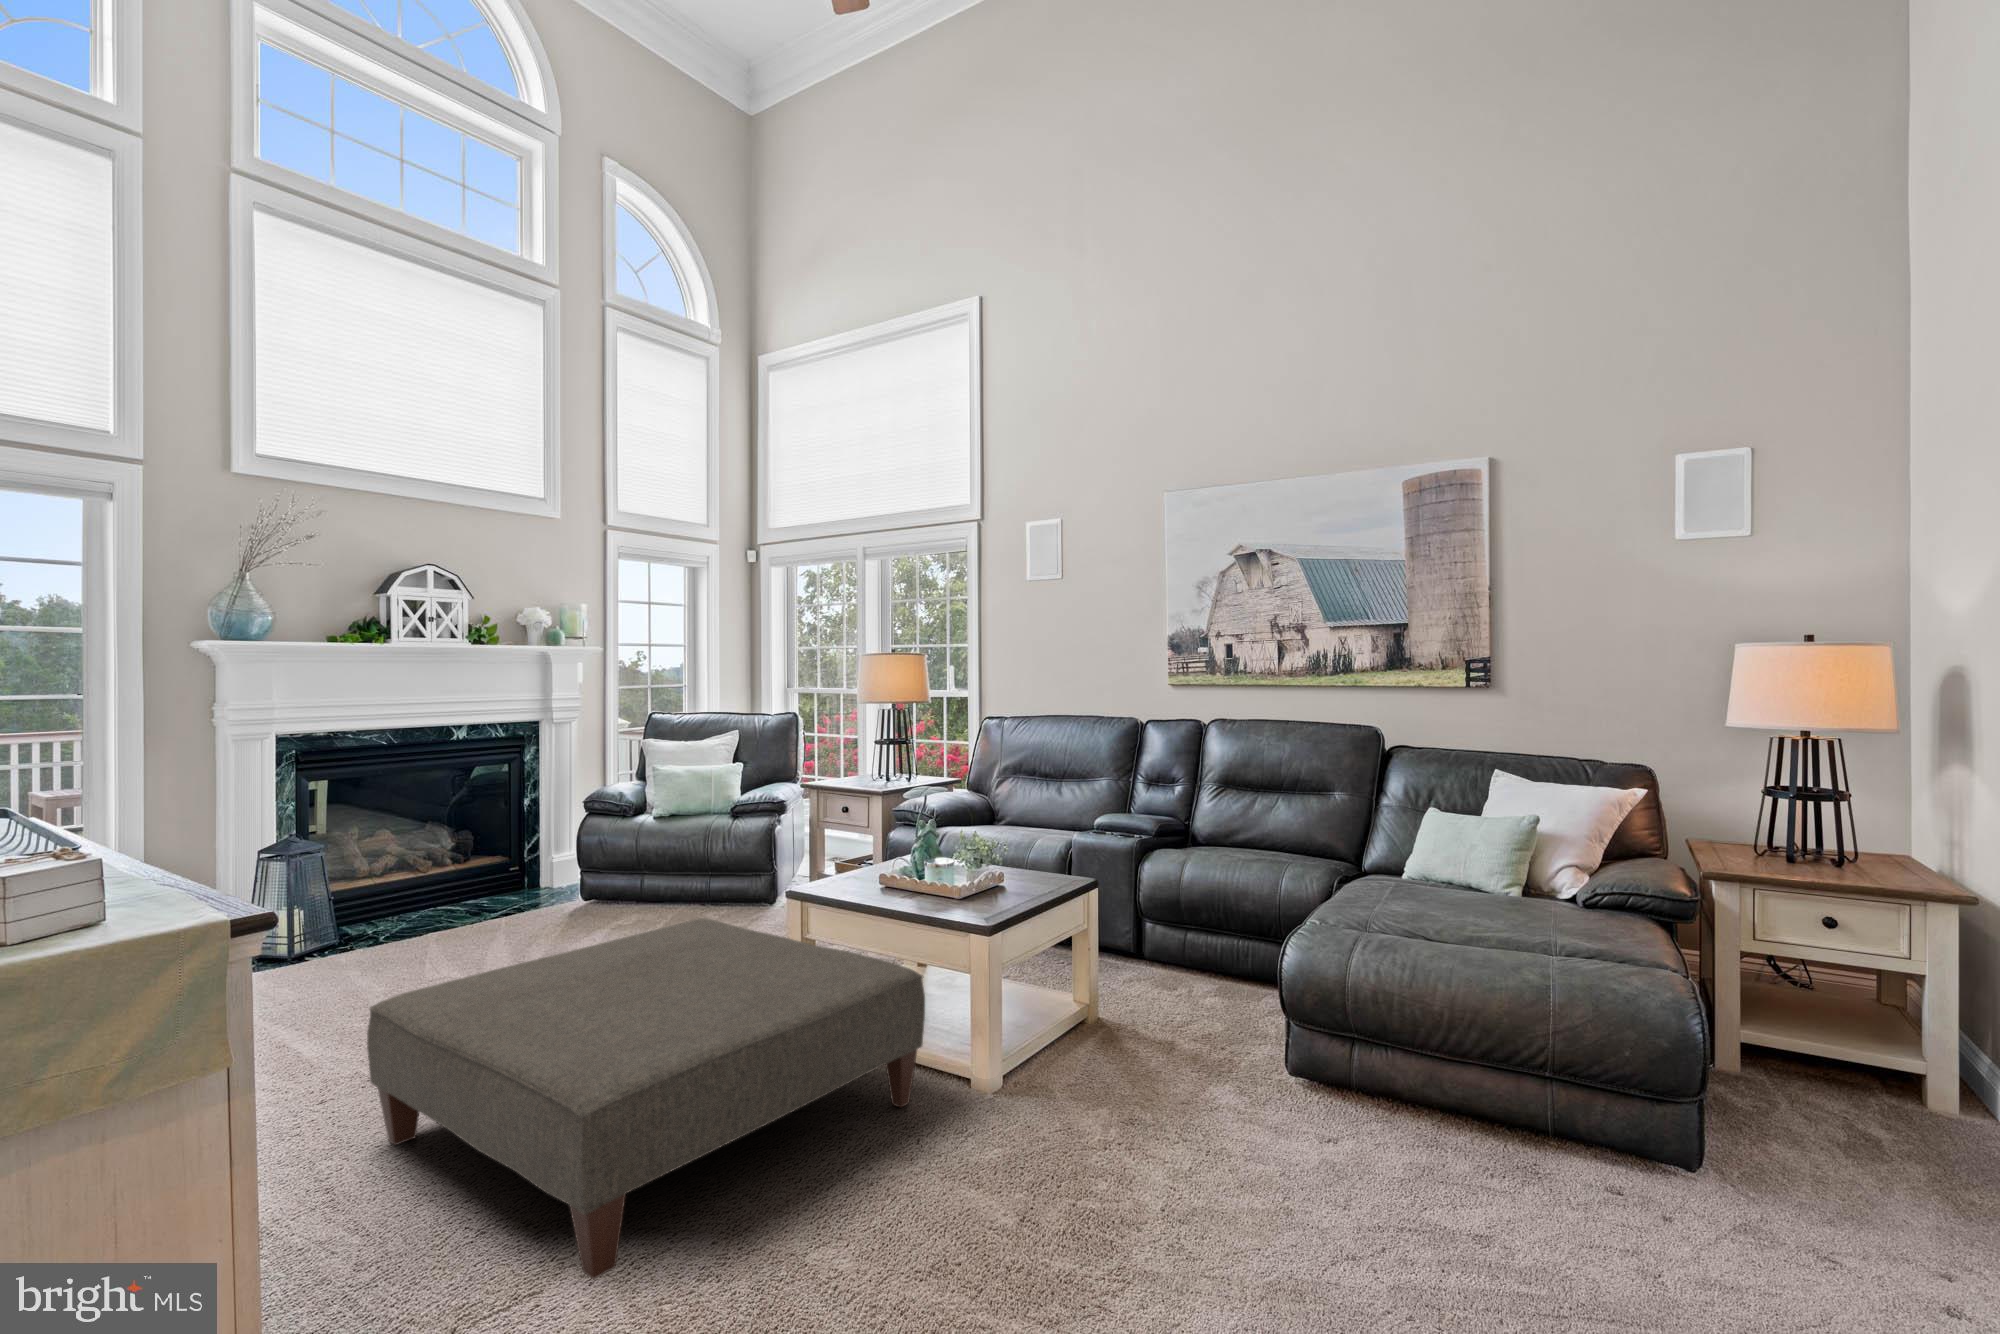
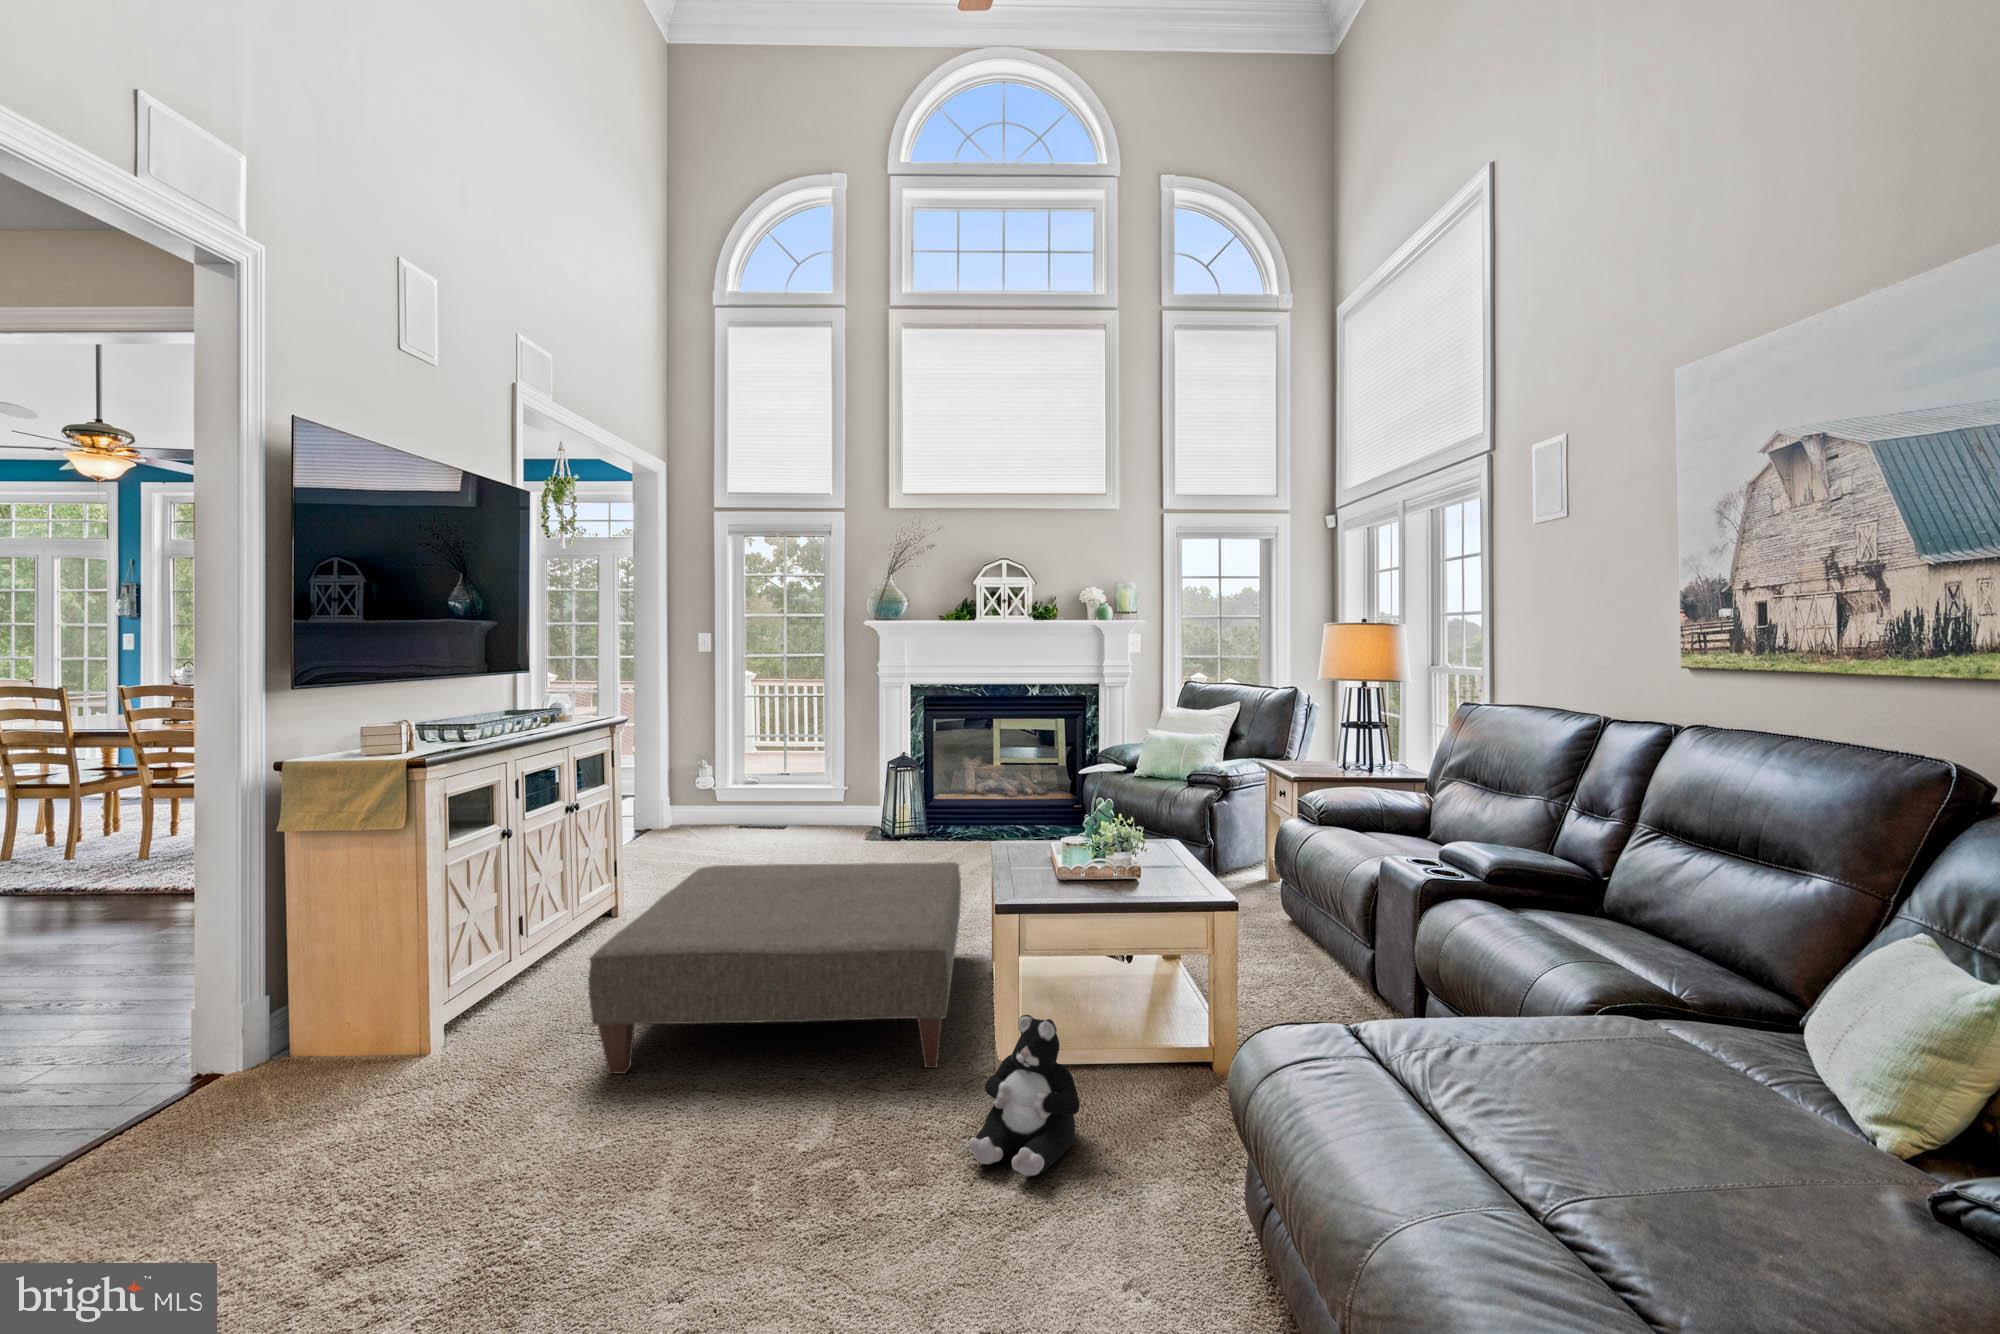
plush toy: none [1044,993,1151,1132] -> present [968,1015,1080,1176]

